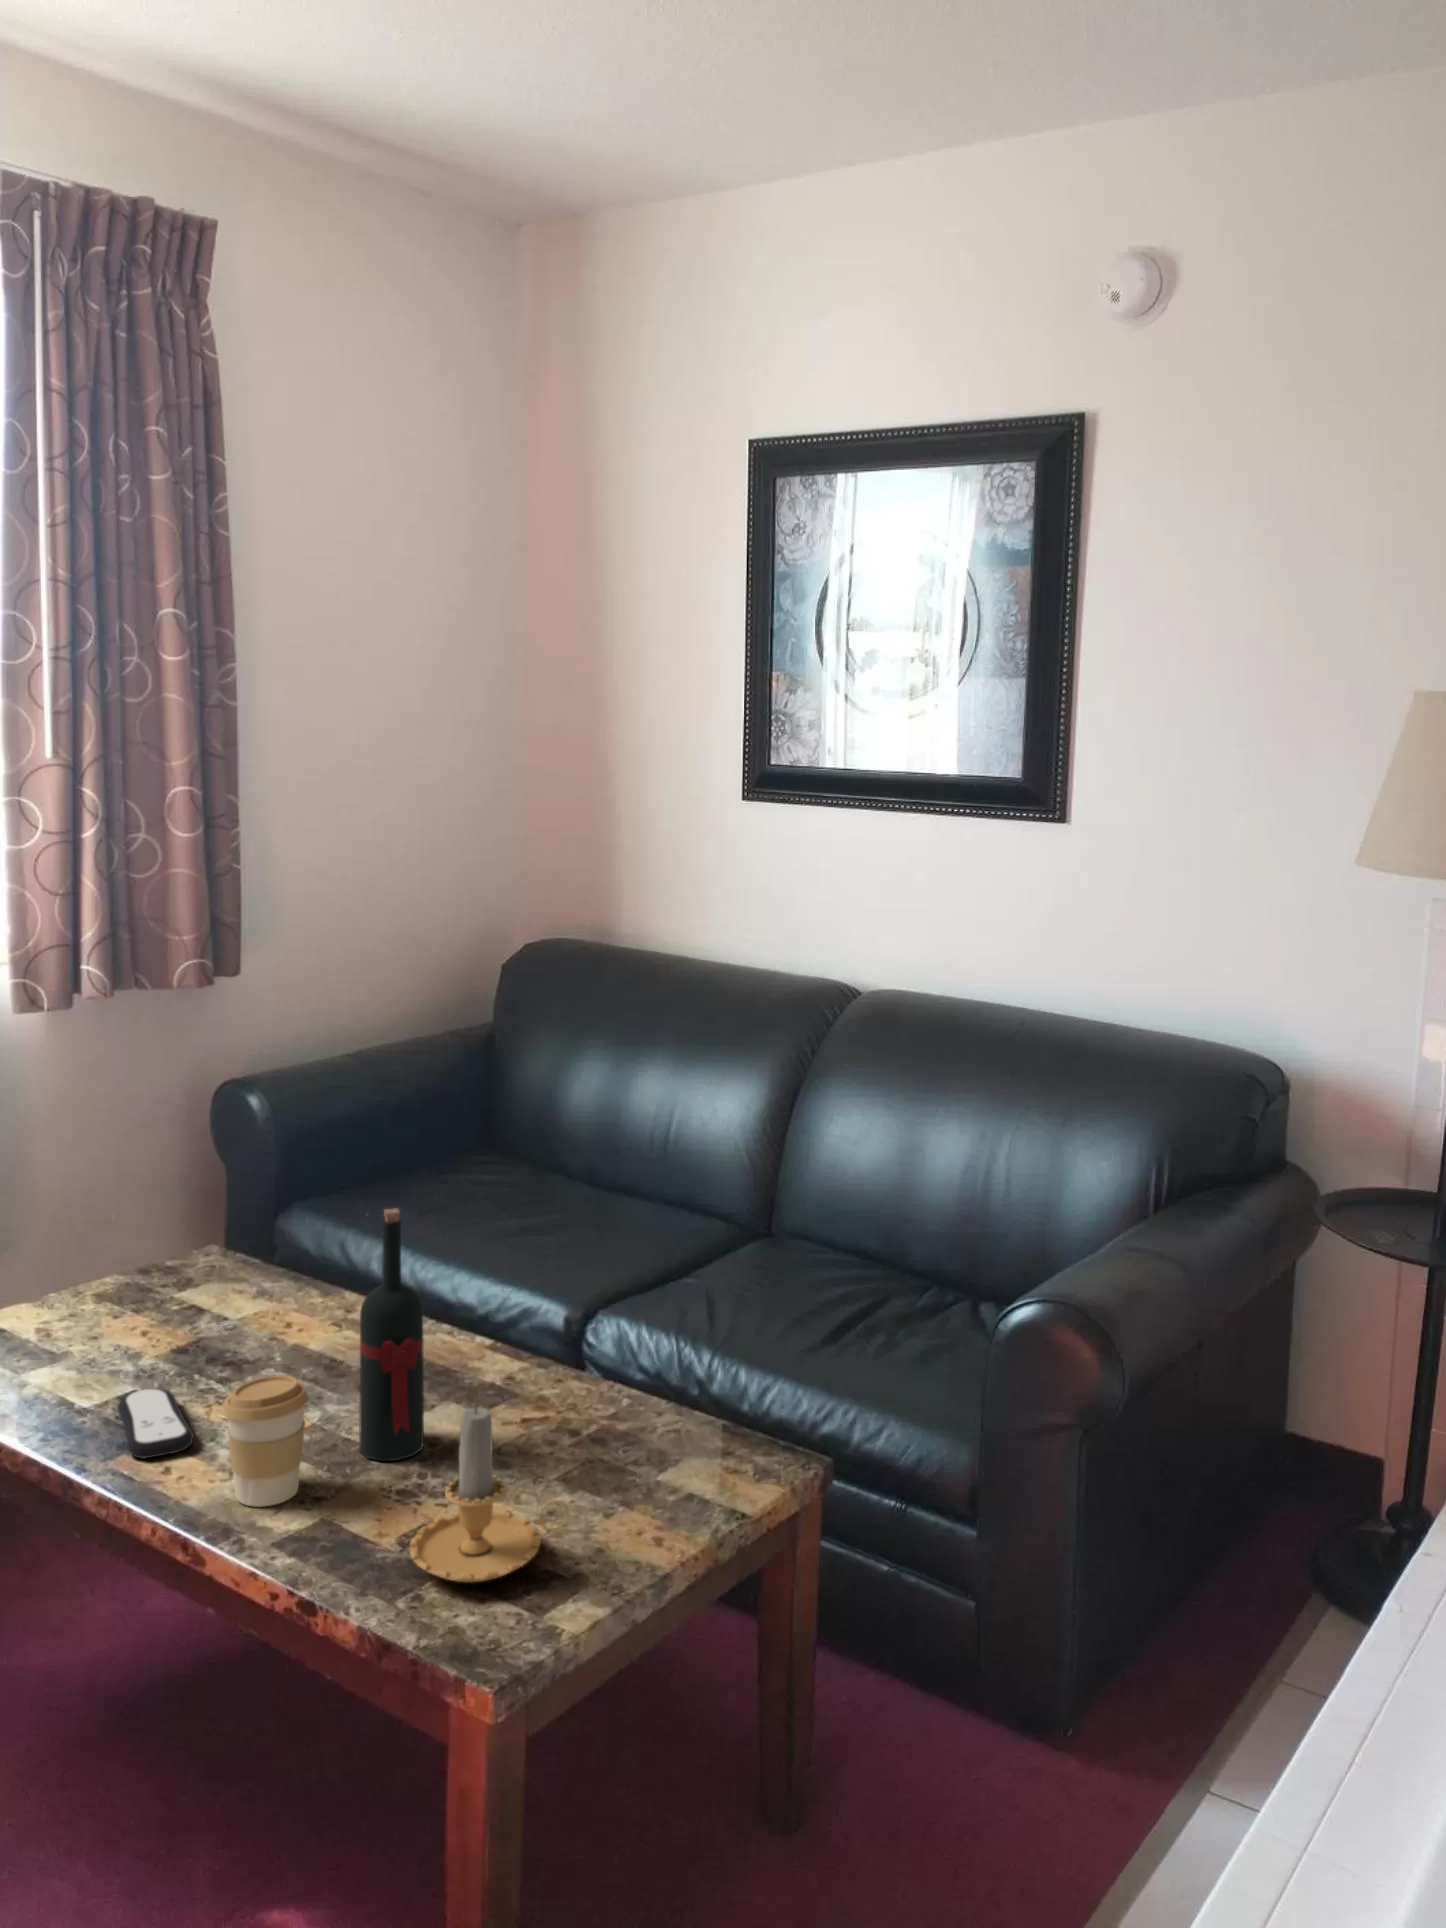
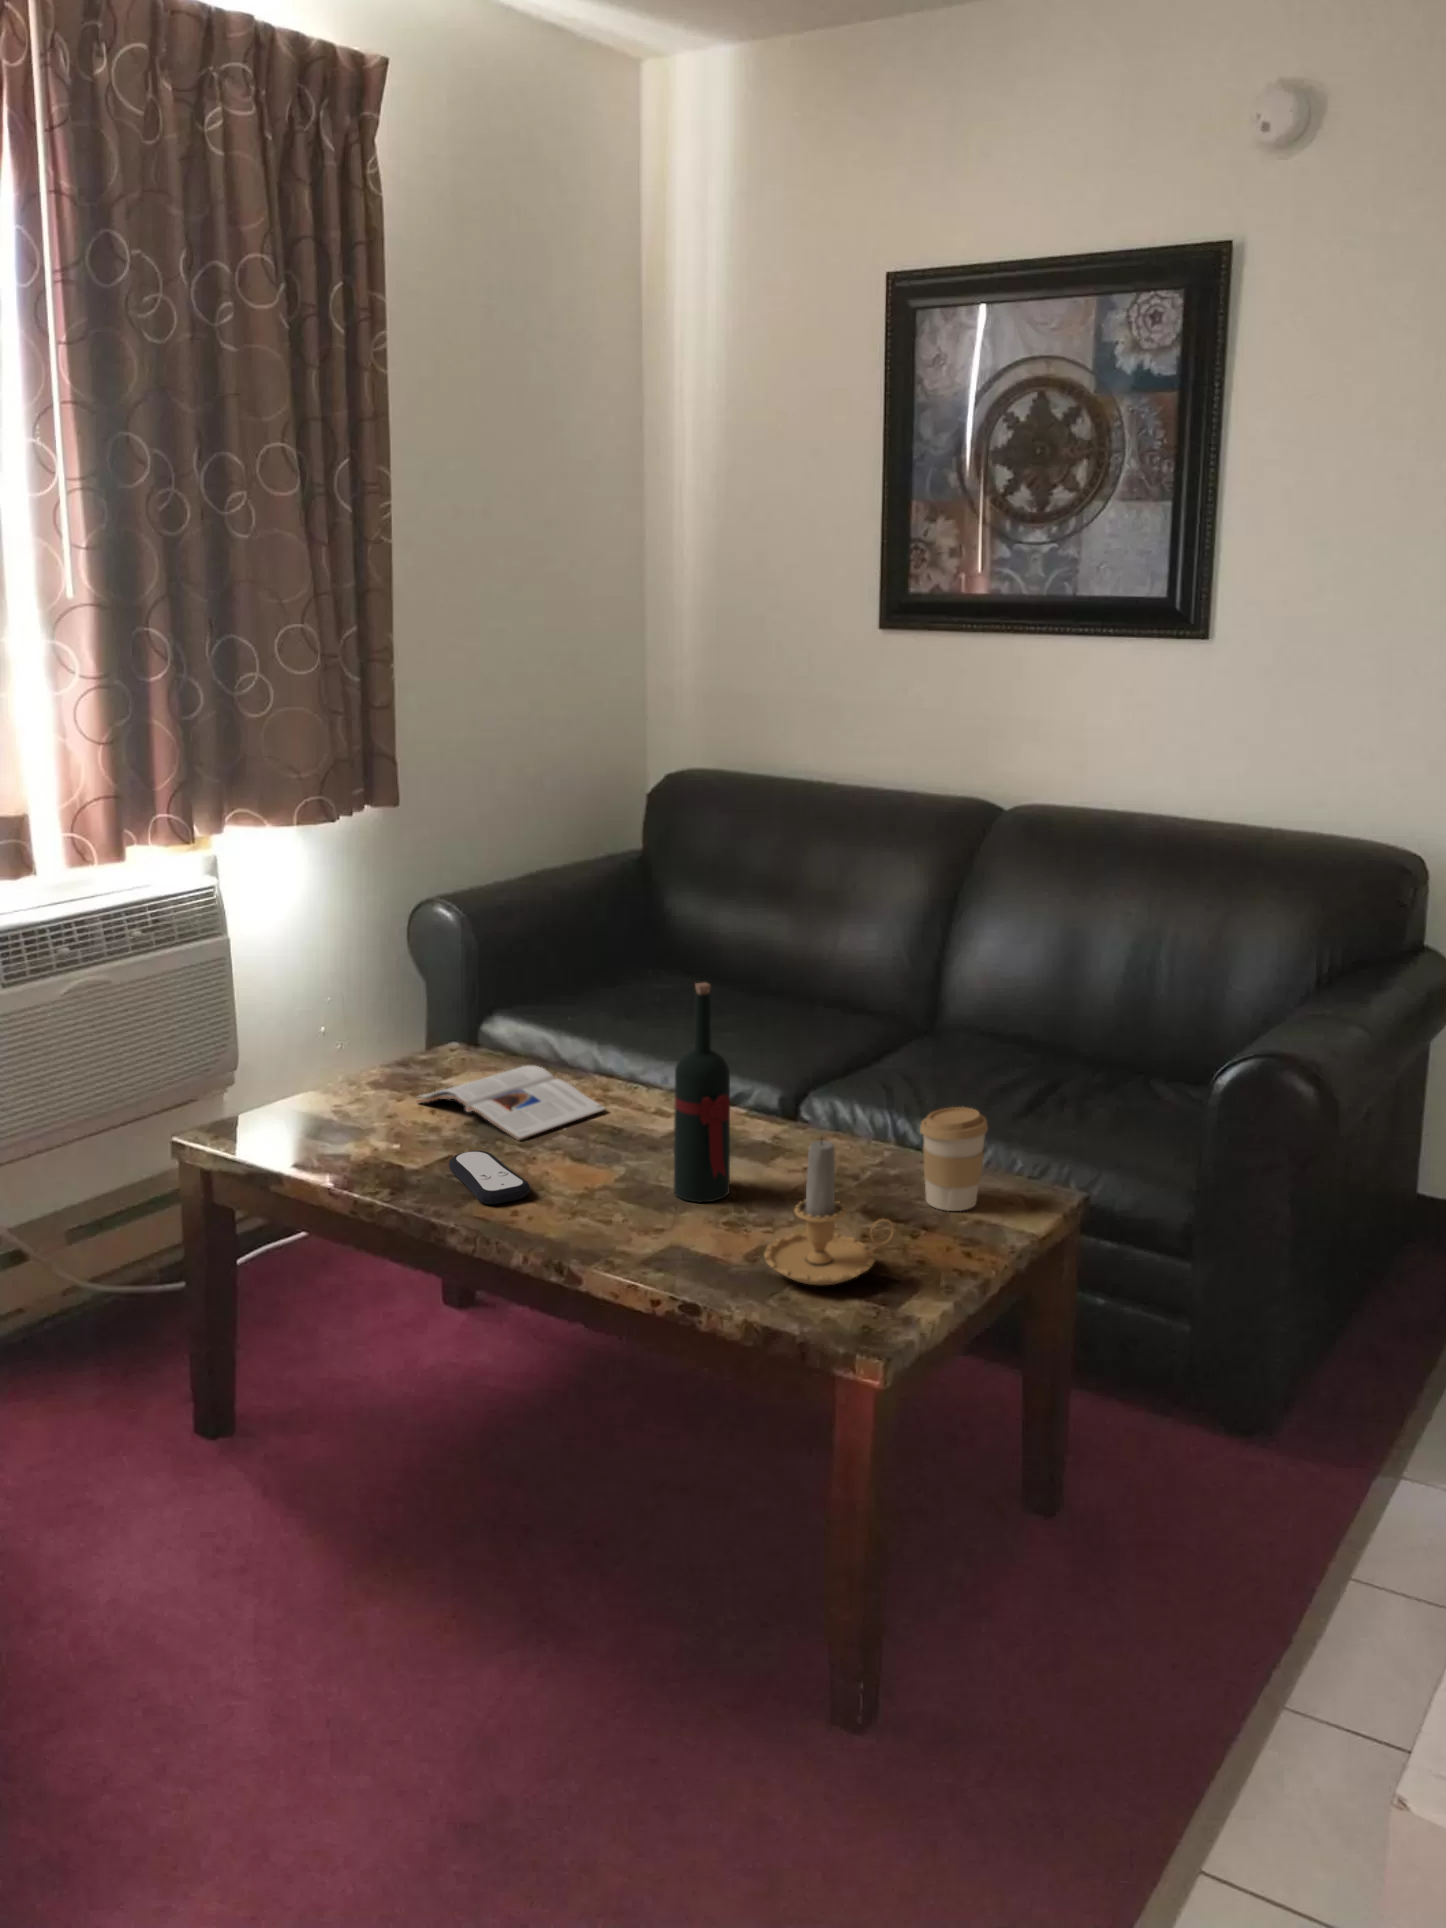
magazine: none [131,1279,336,1373] -> present [417,1066,605,1140]
coffee cup: present [223,1375,308,1507] -> present [920,1107,988,1211]

